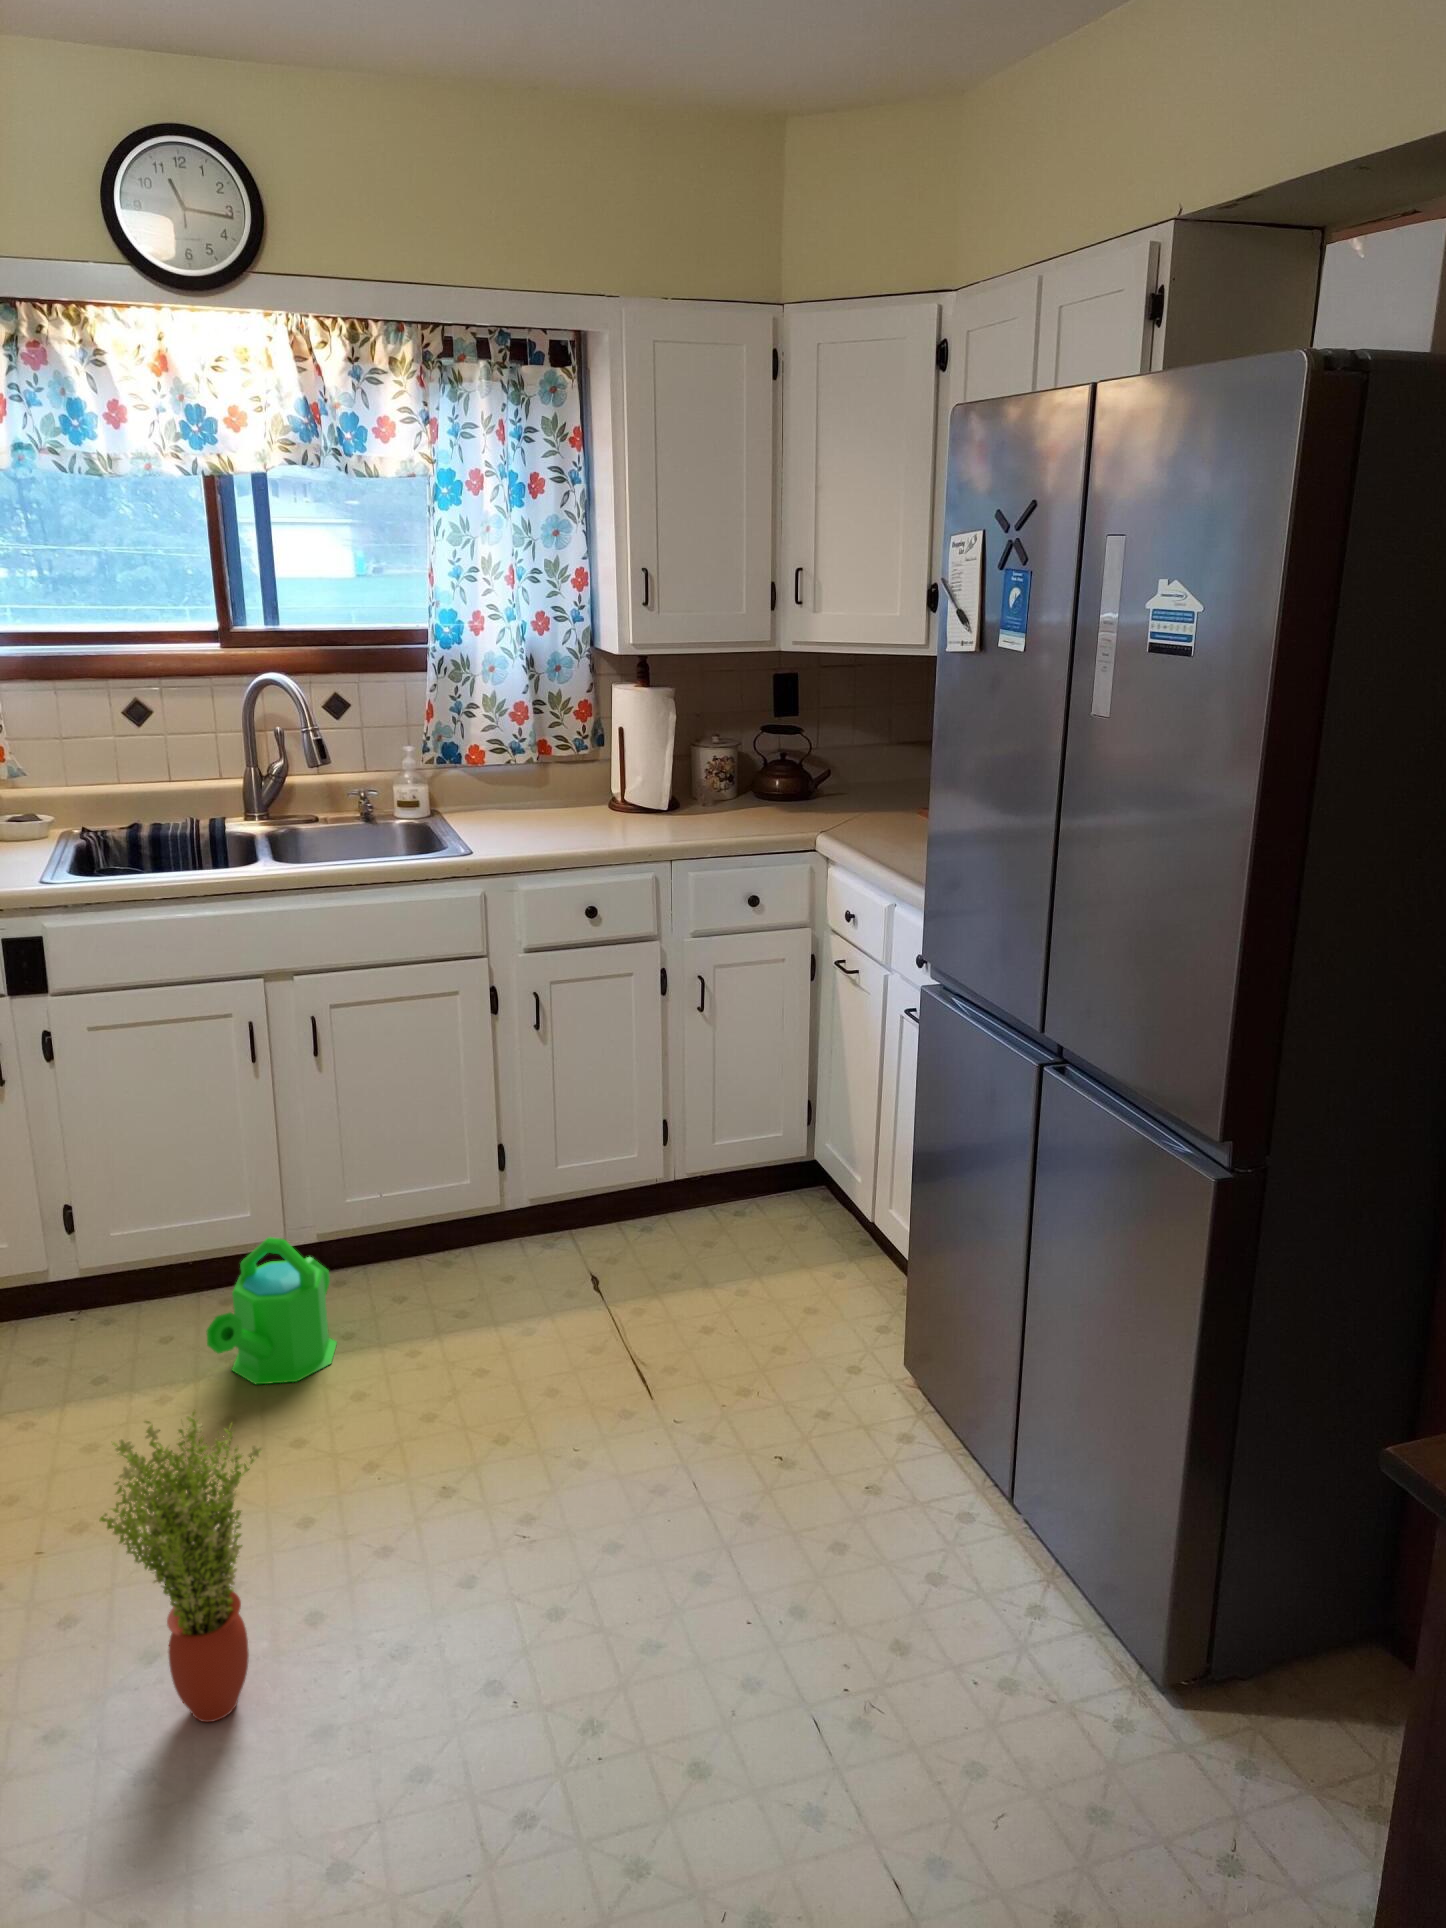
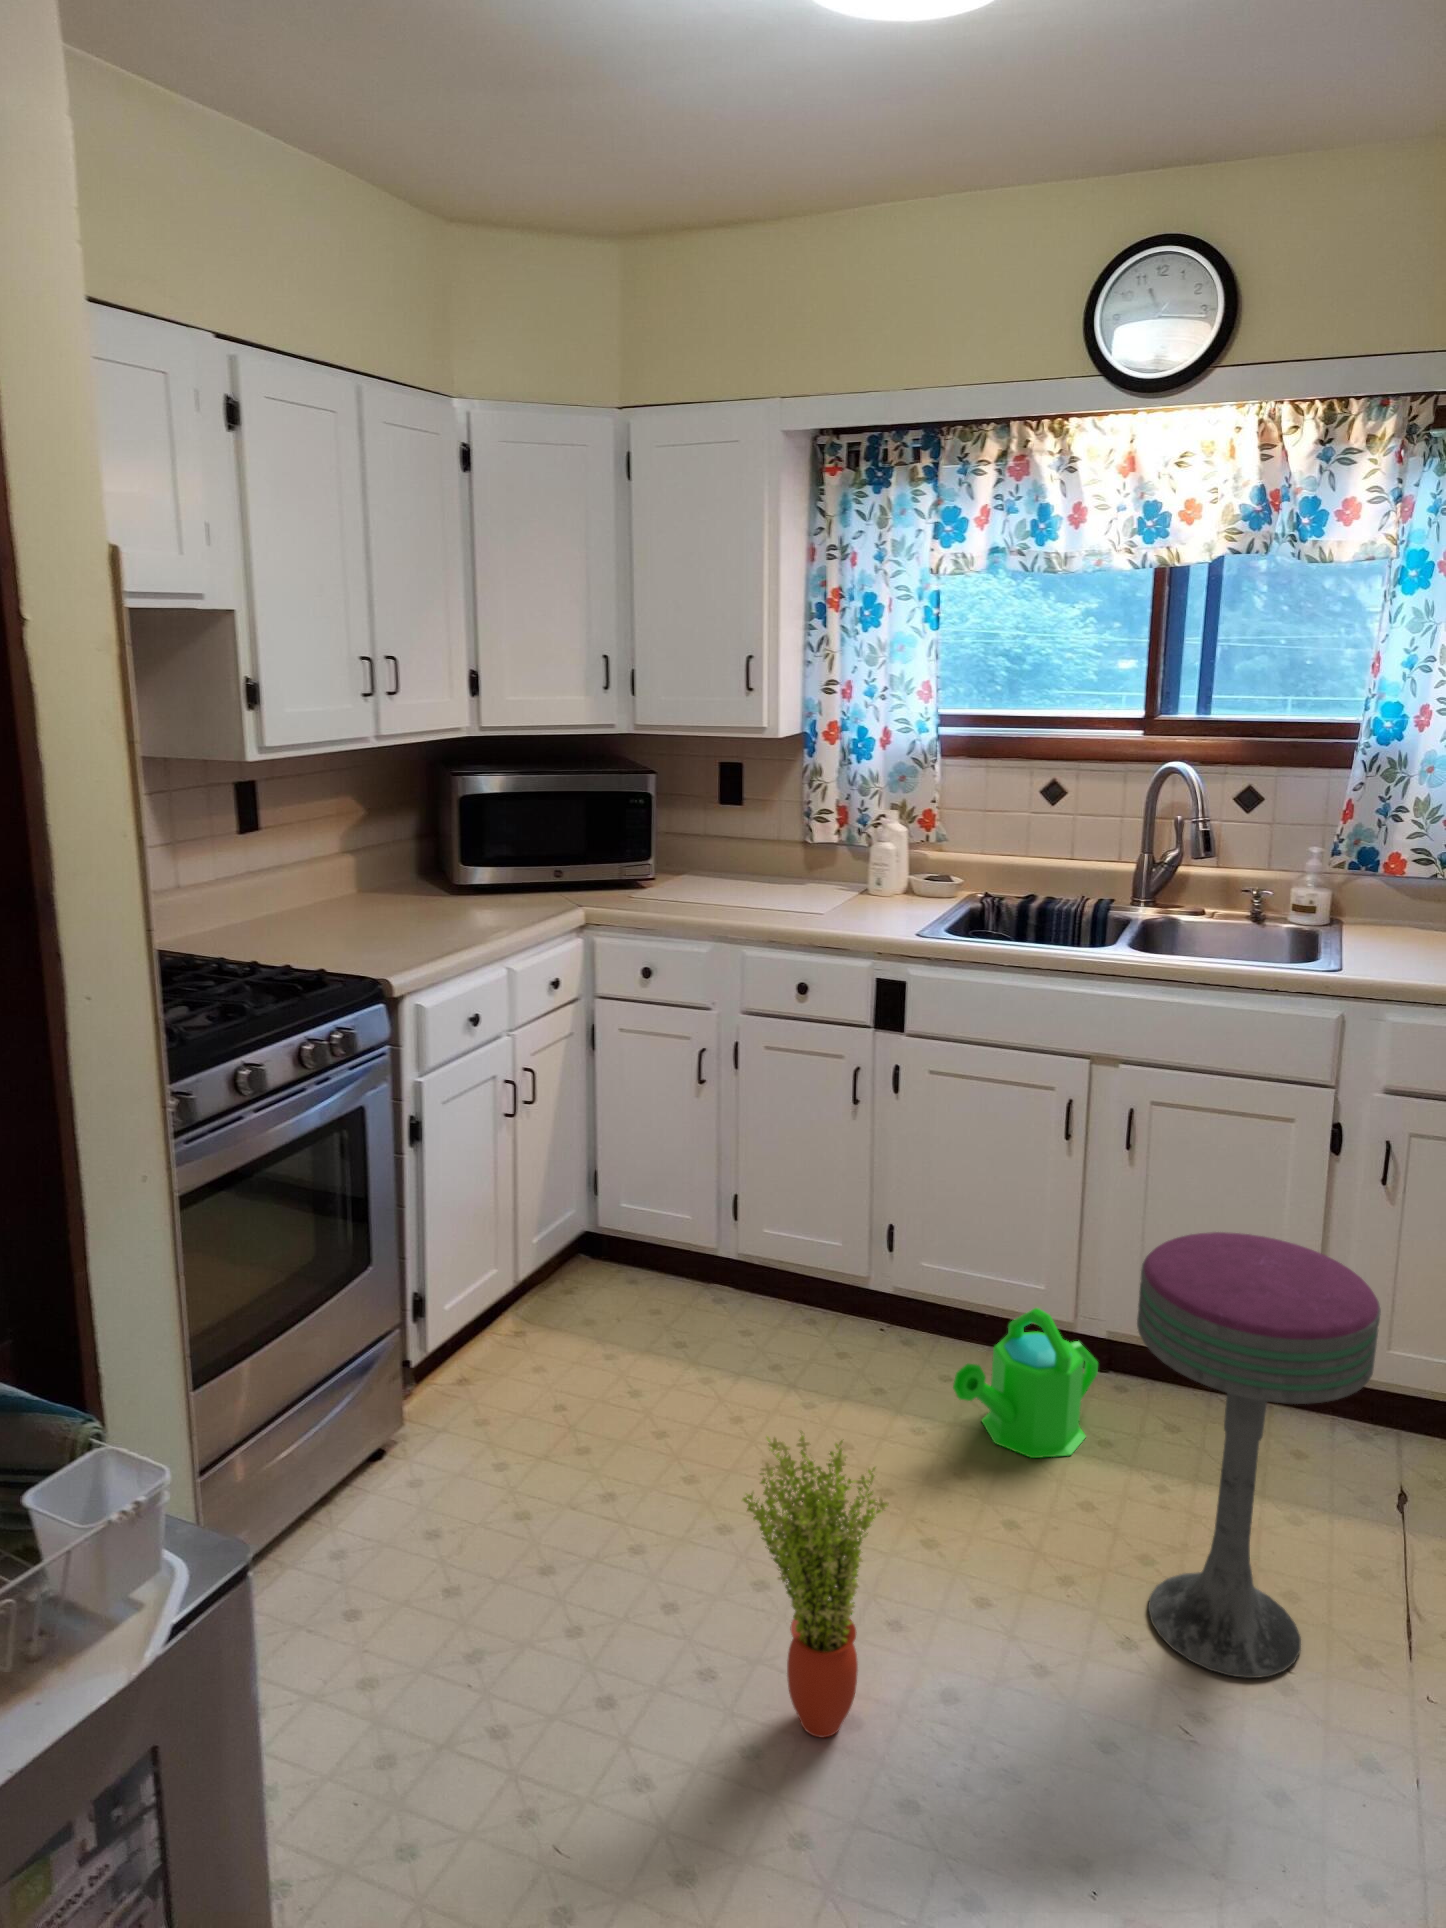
bar stool: none [405,1092,605,1475] -> present [1137,1232,1381,1678]

